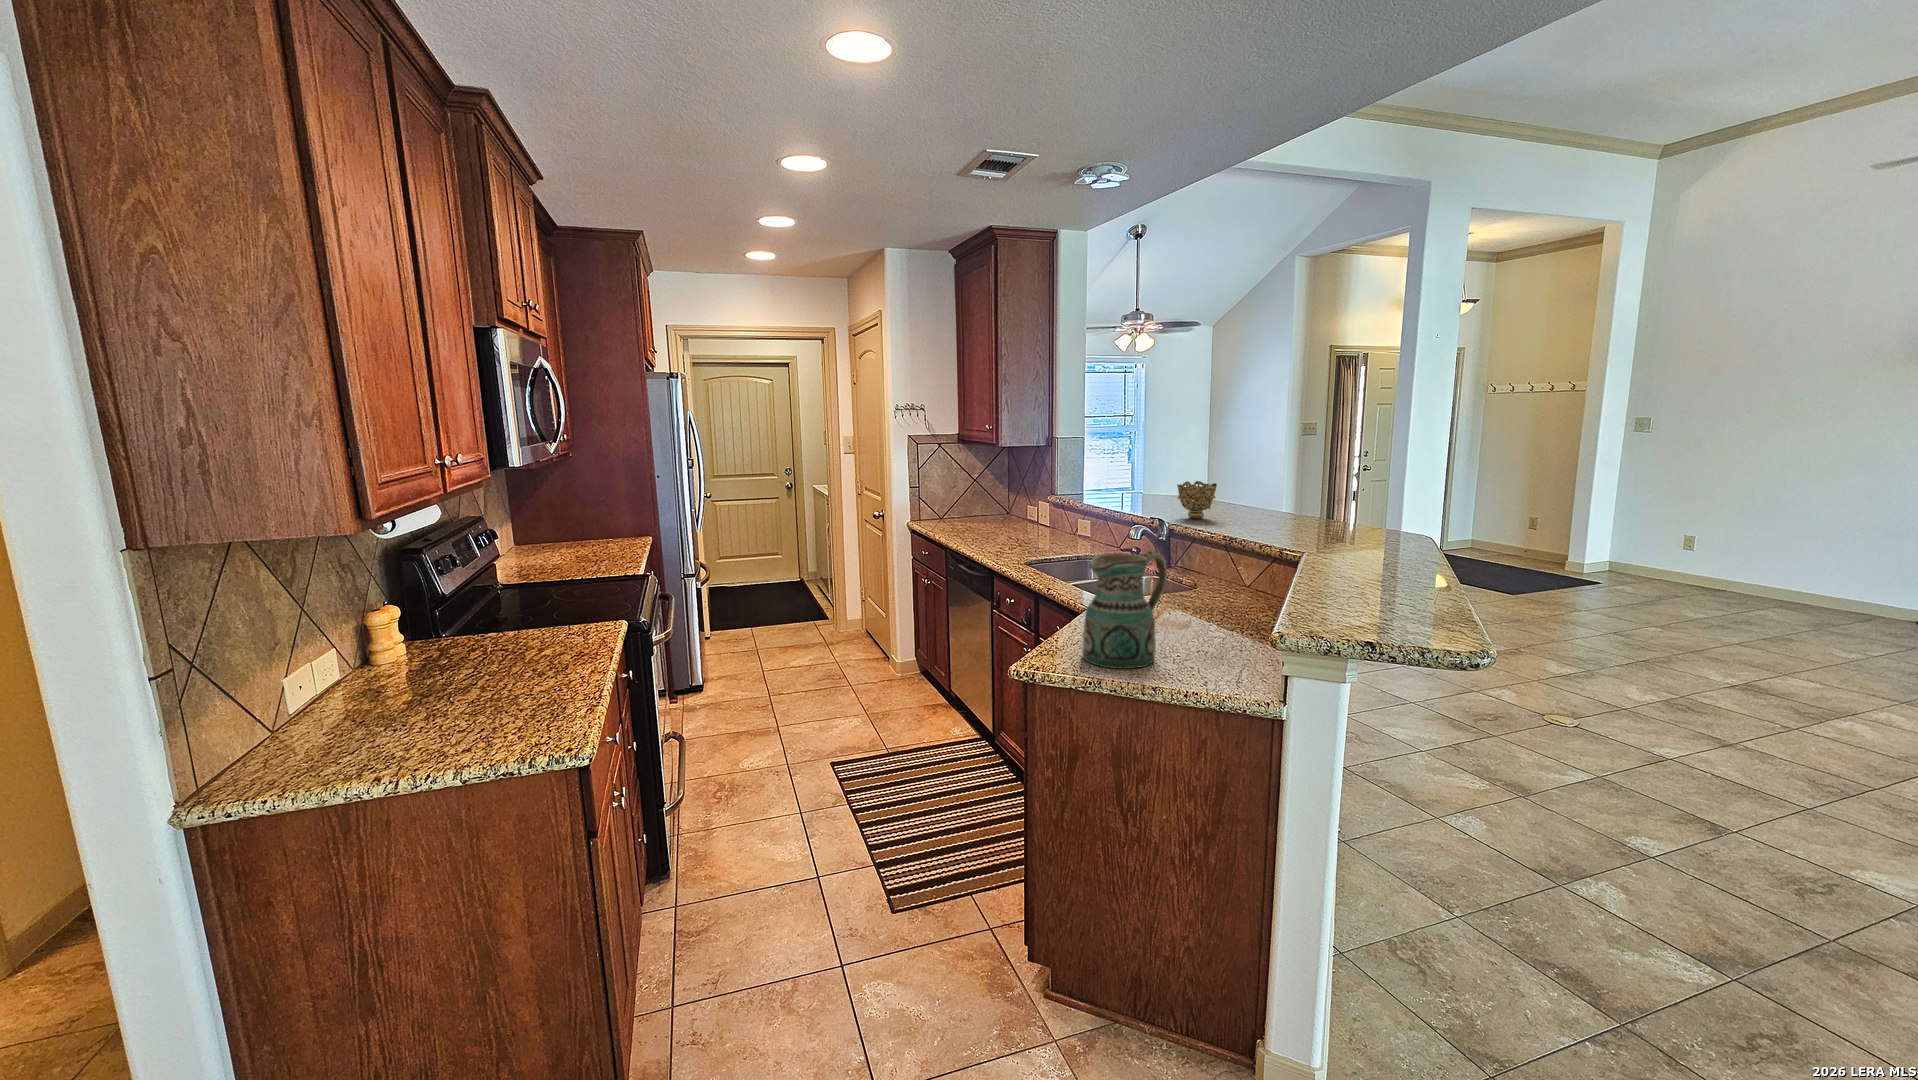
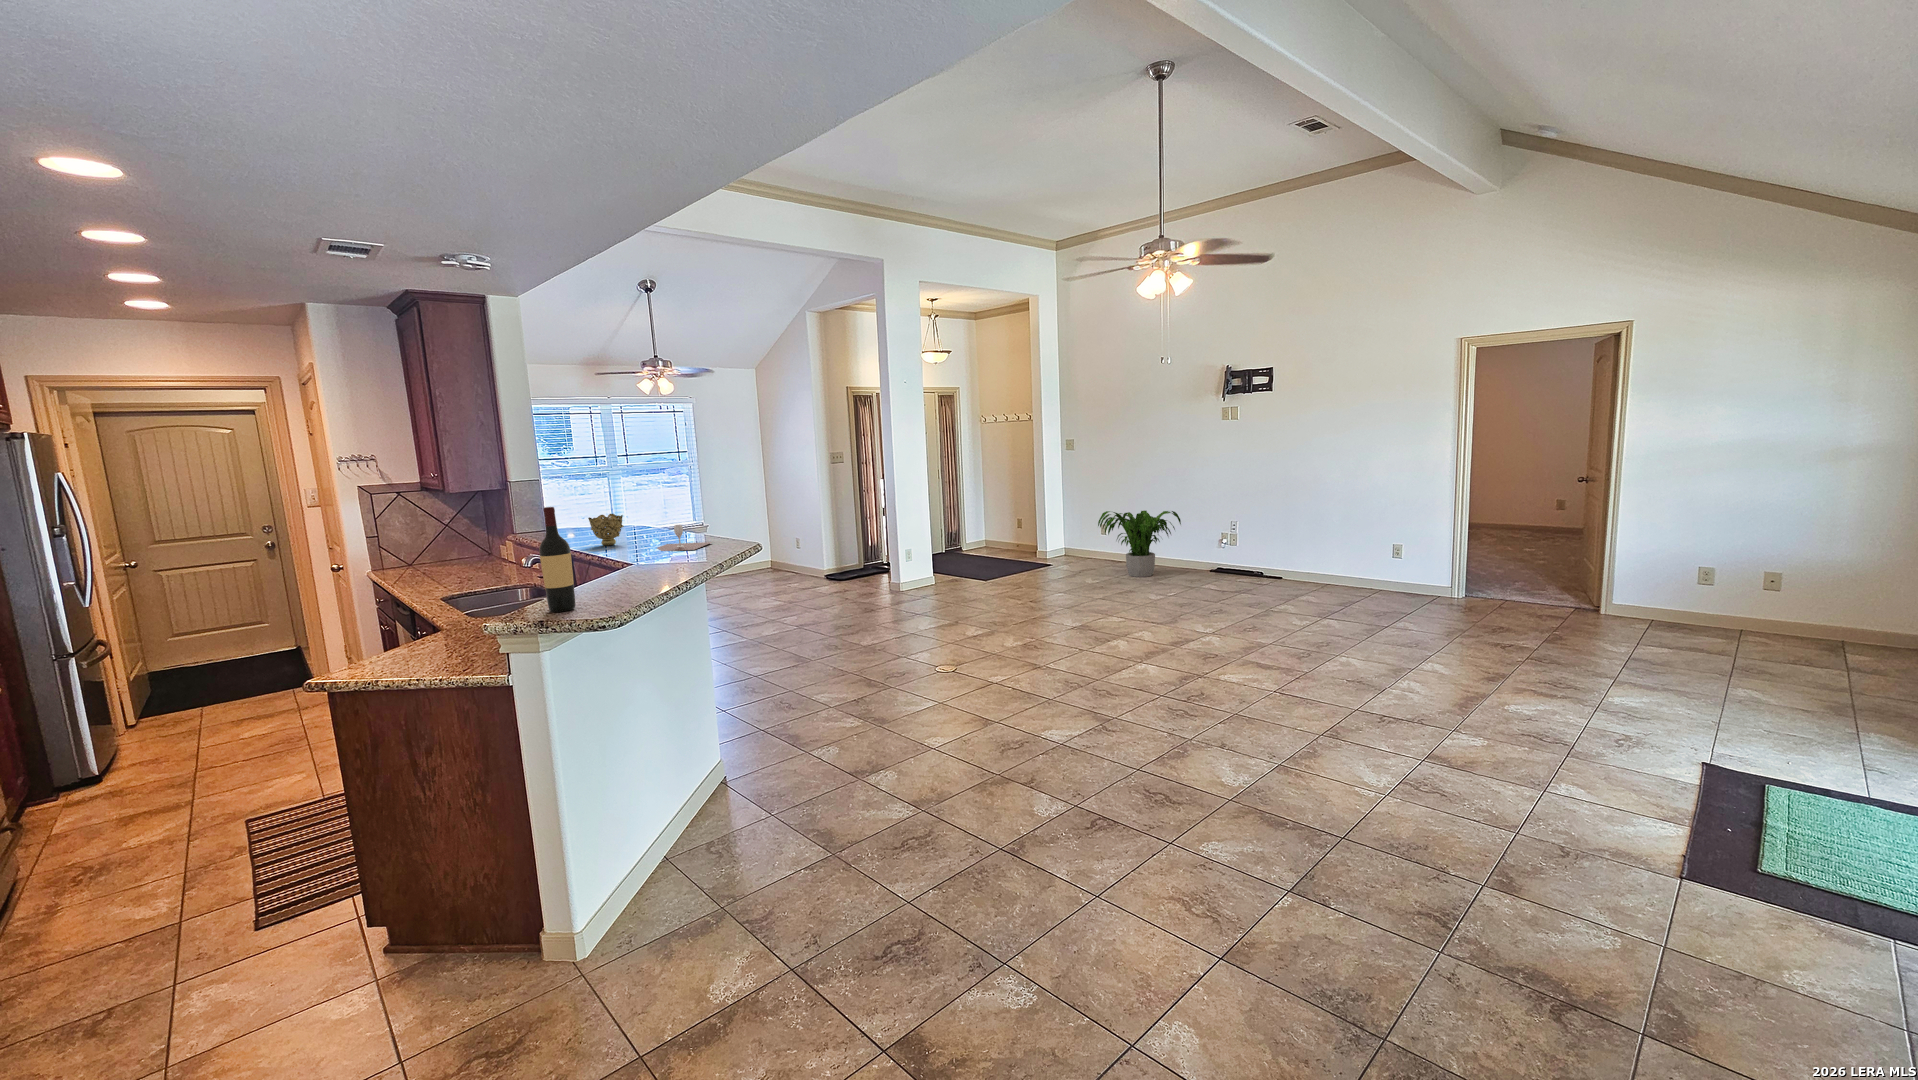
wine bottle: none [1340,473,1388,627] -> present [539,507,576,612]
wine glass: none [1265,501,1336,536] -> present [657,525,712,551]
potted plant: none [1714,519,1878,616] -> present [1098,511,1181,577]
ceramic pitcher: present [1082,551,1167,669] -> none [373,575,462,670]

